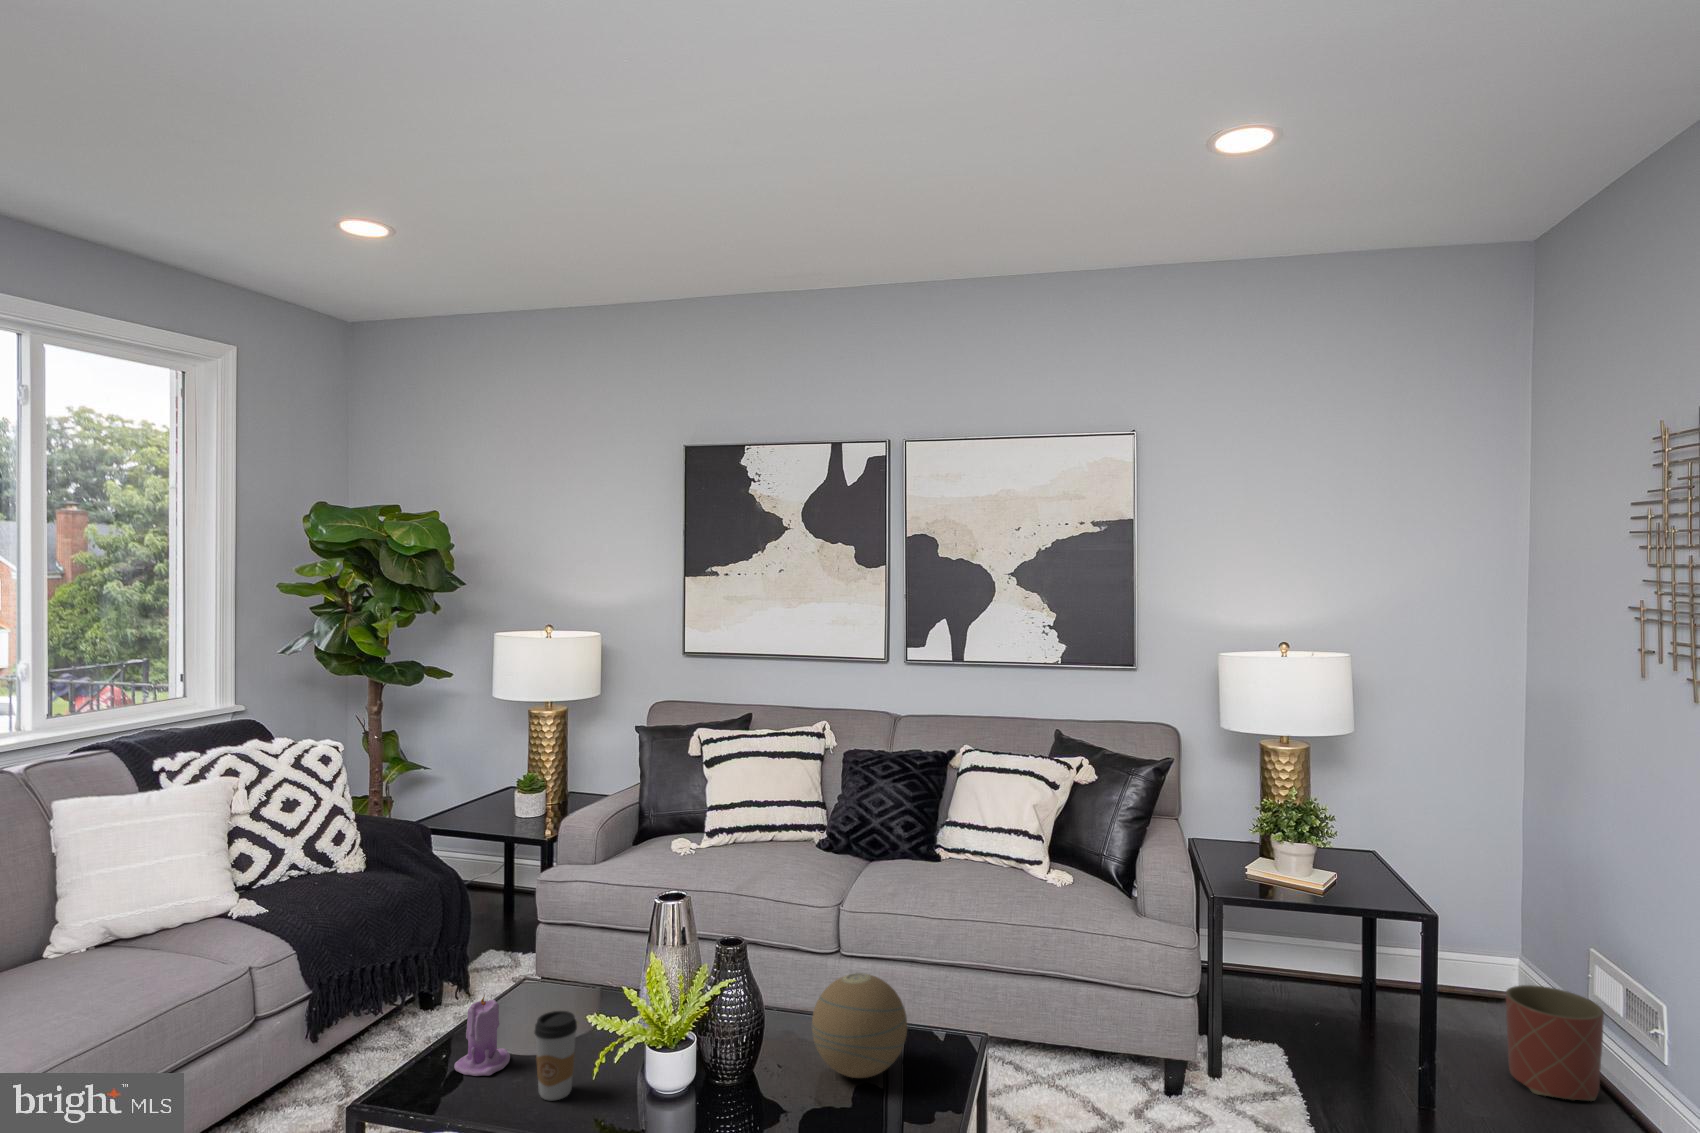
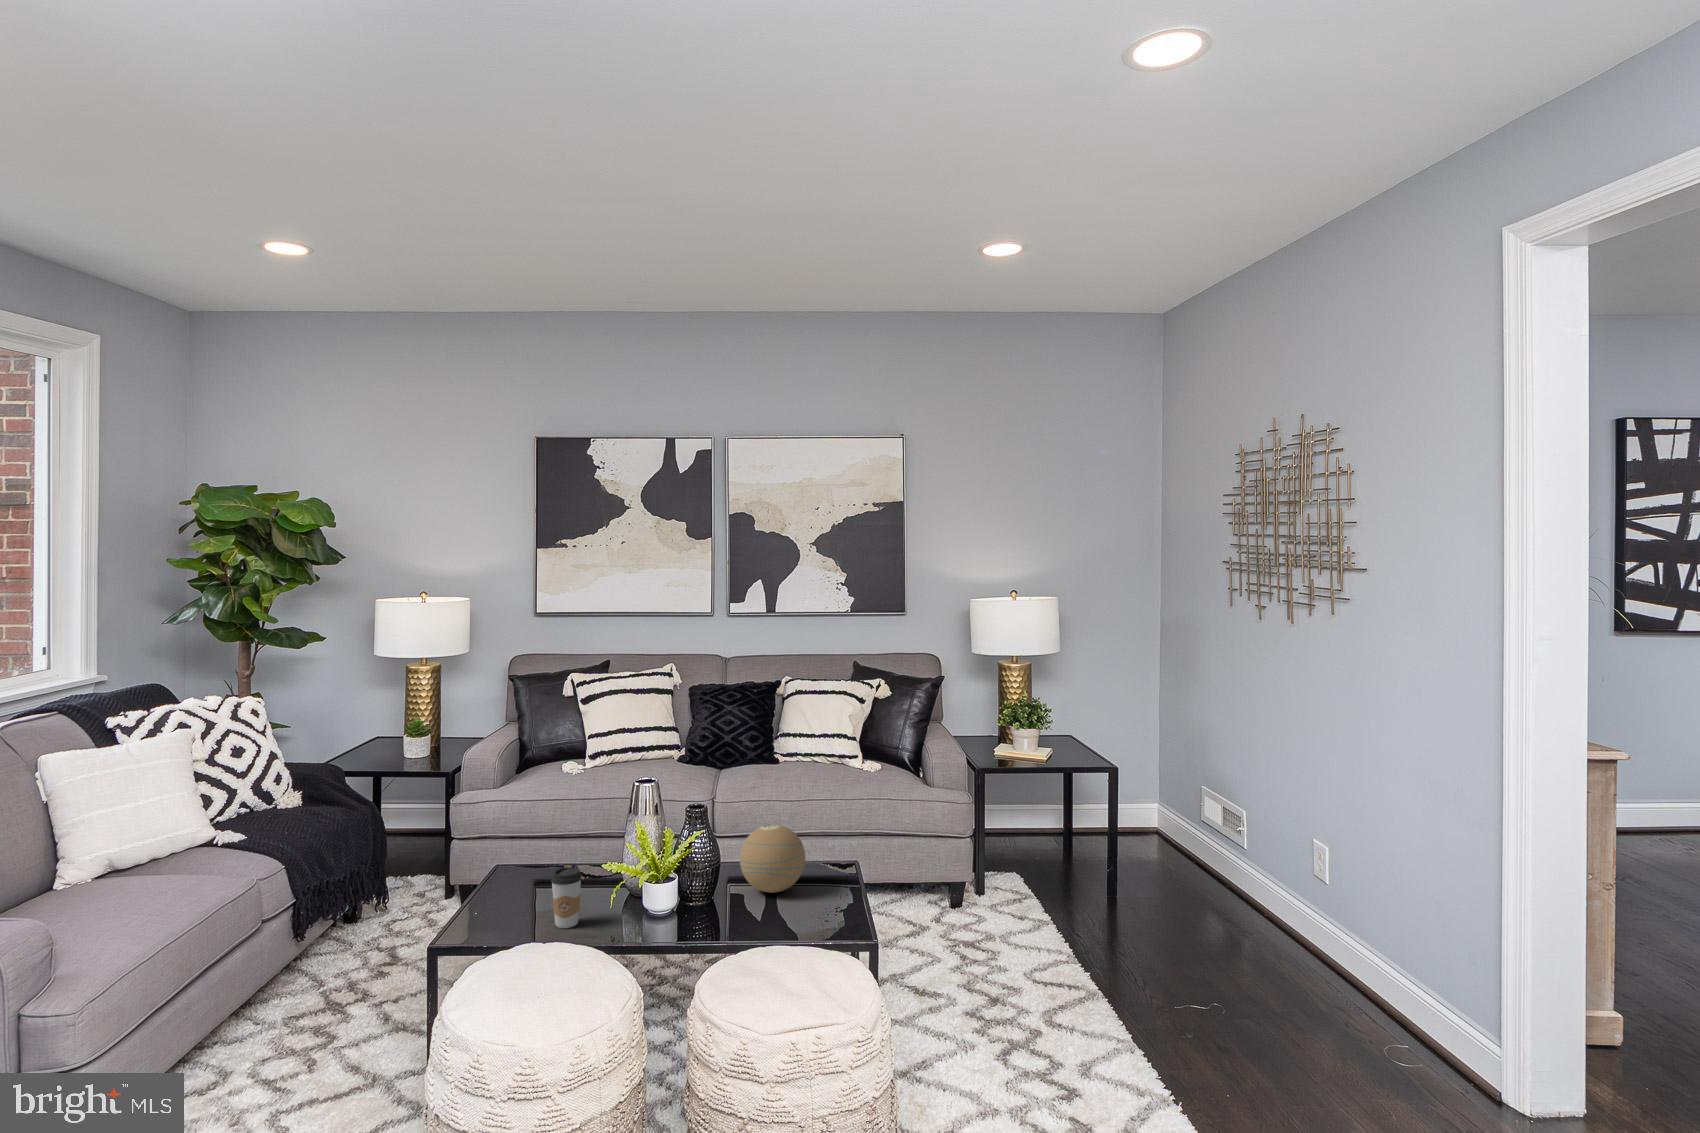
planter: present [1506,985,1604,1101] -> none [1153,811,1208,877]
candle: present [454,995,510,1076] -> none [477,865,518,923]

